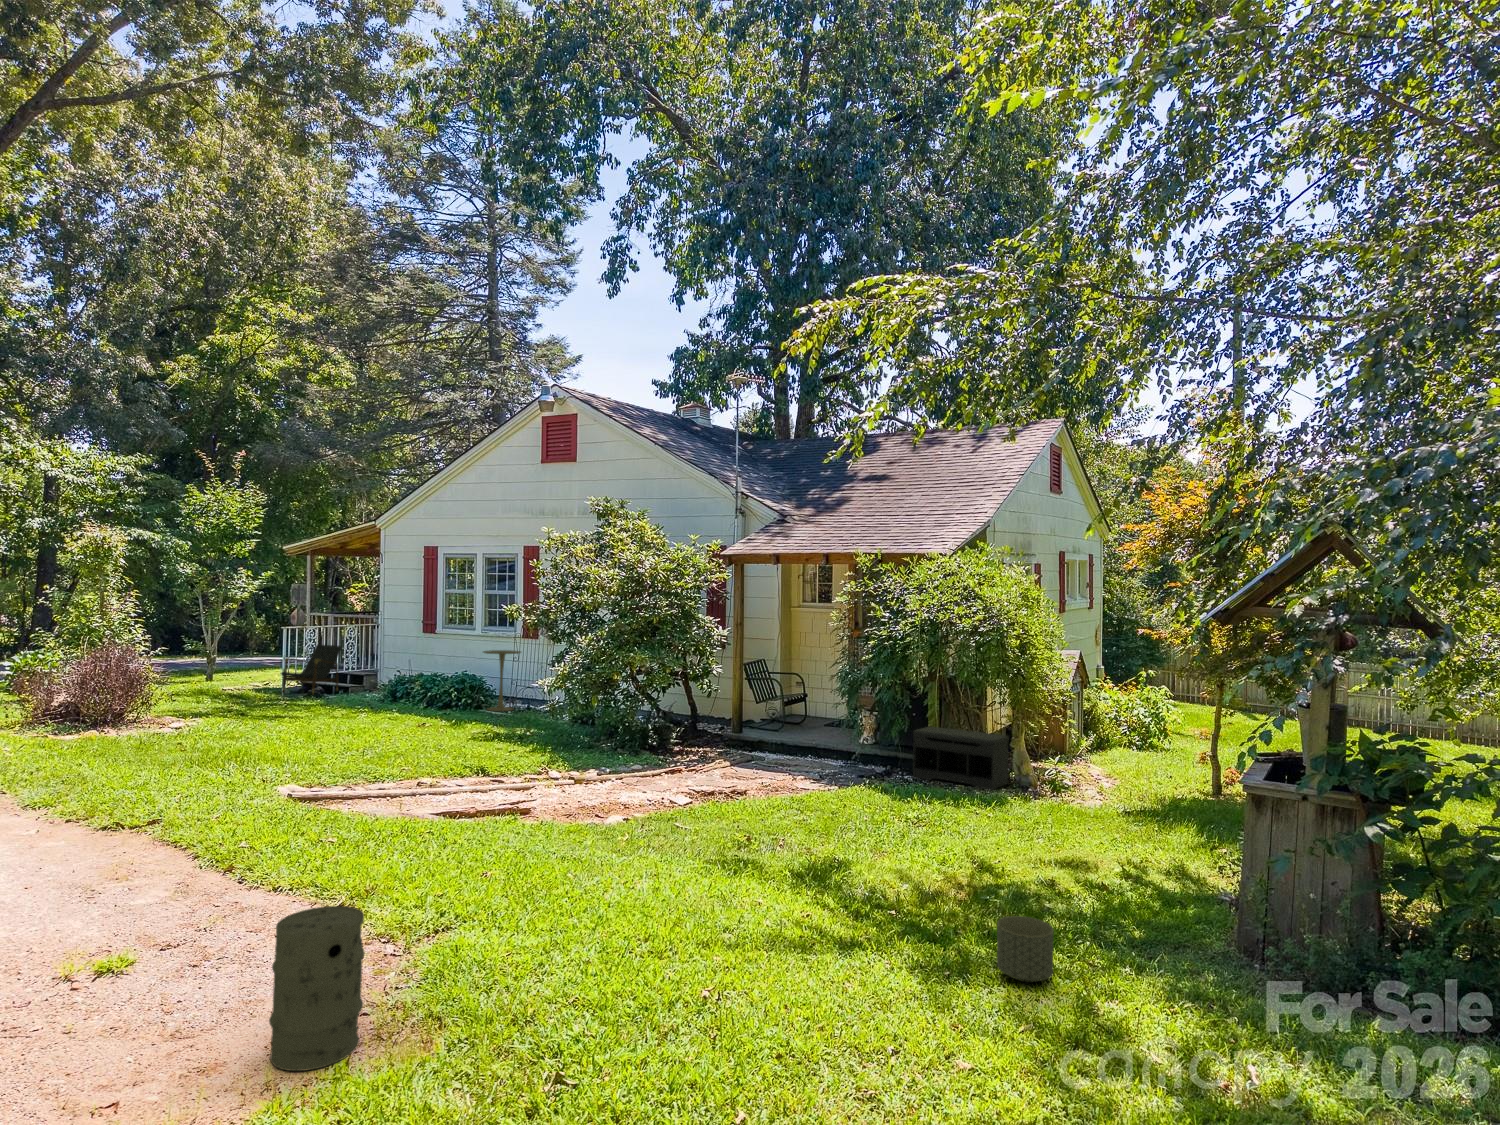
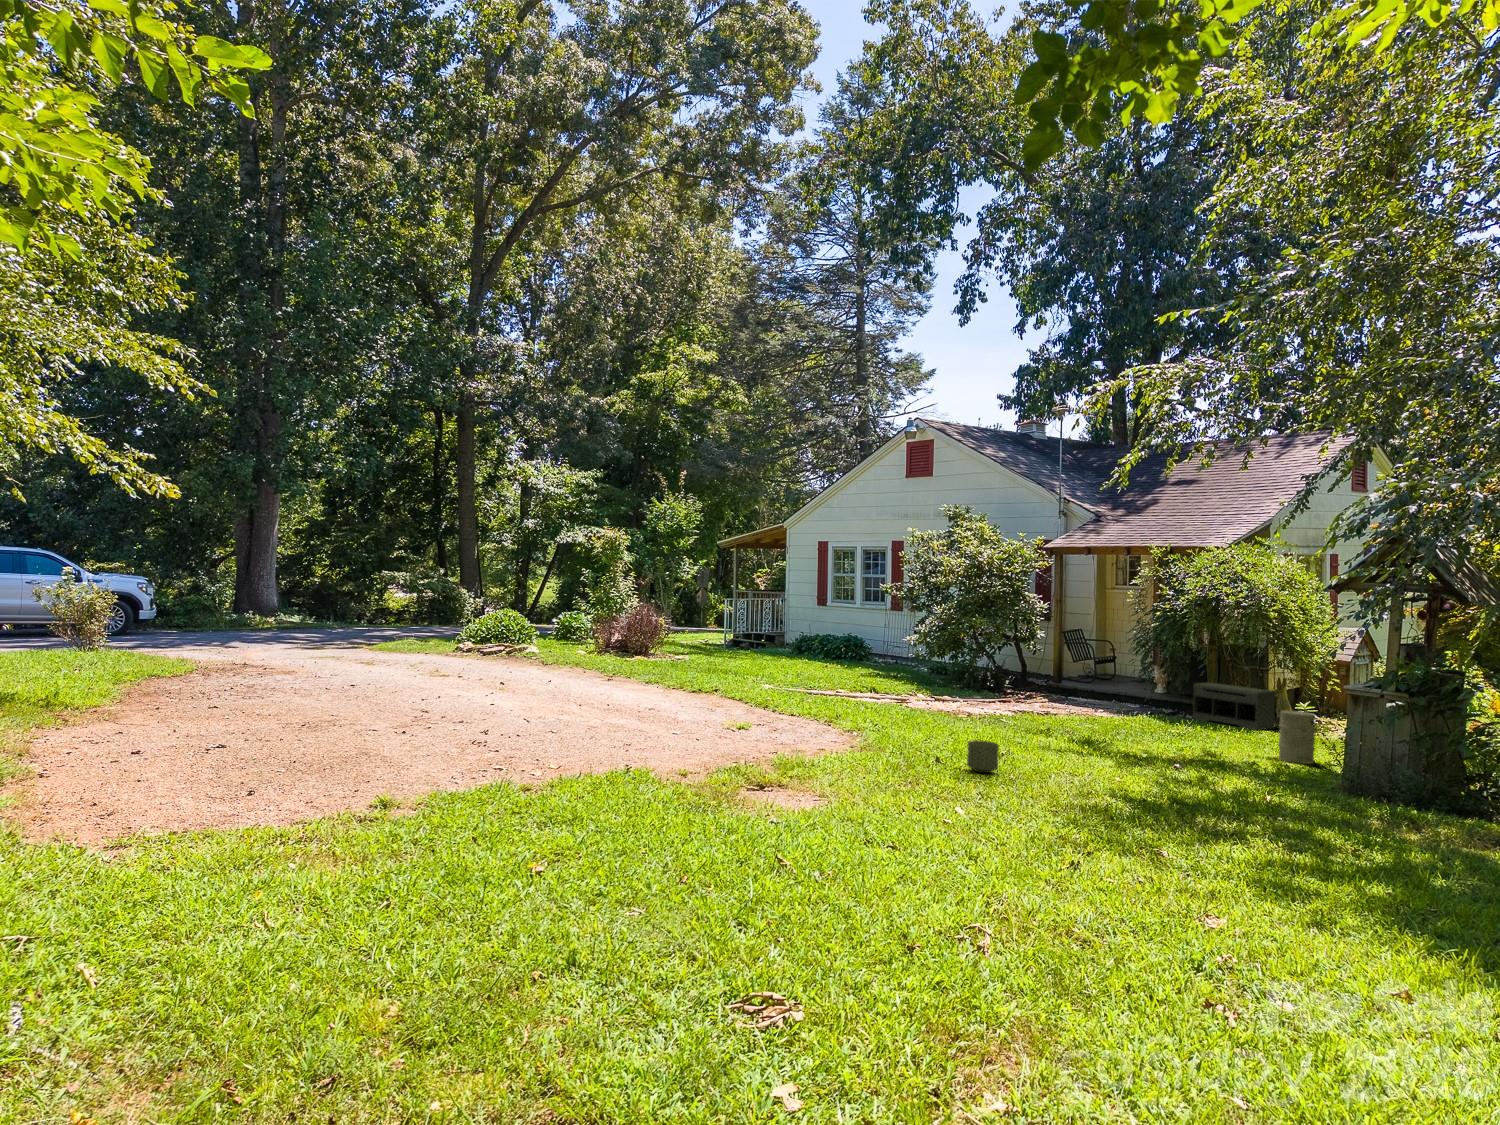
lounge chair: present [281,645,341,694] -> none [721,612,760,647]
pedestal table: present [483,650,521,711] -> none [862,618,891,663]
trash can: present [269,906,365,1071] -> present [1278,710,1316,764]
planter: present [997,916,1053,983] -> present [967,740,999,773]

